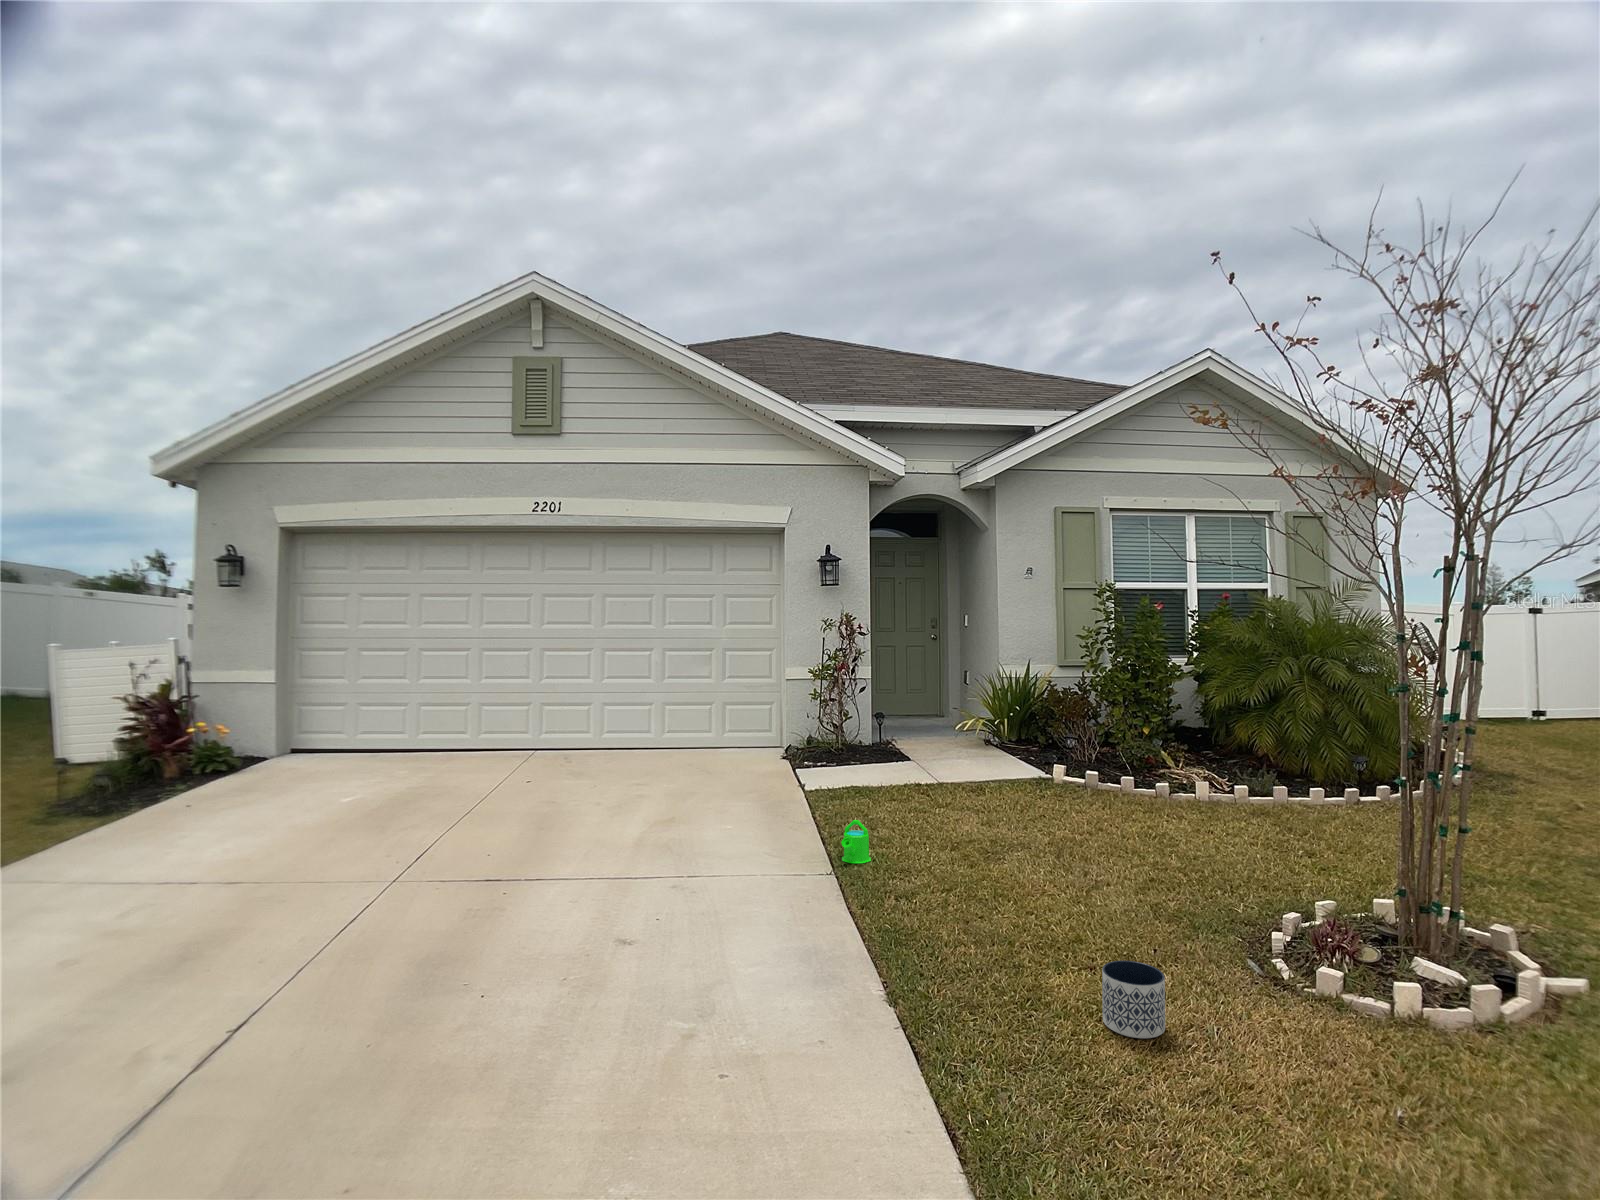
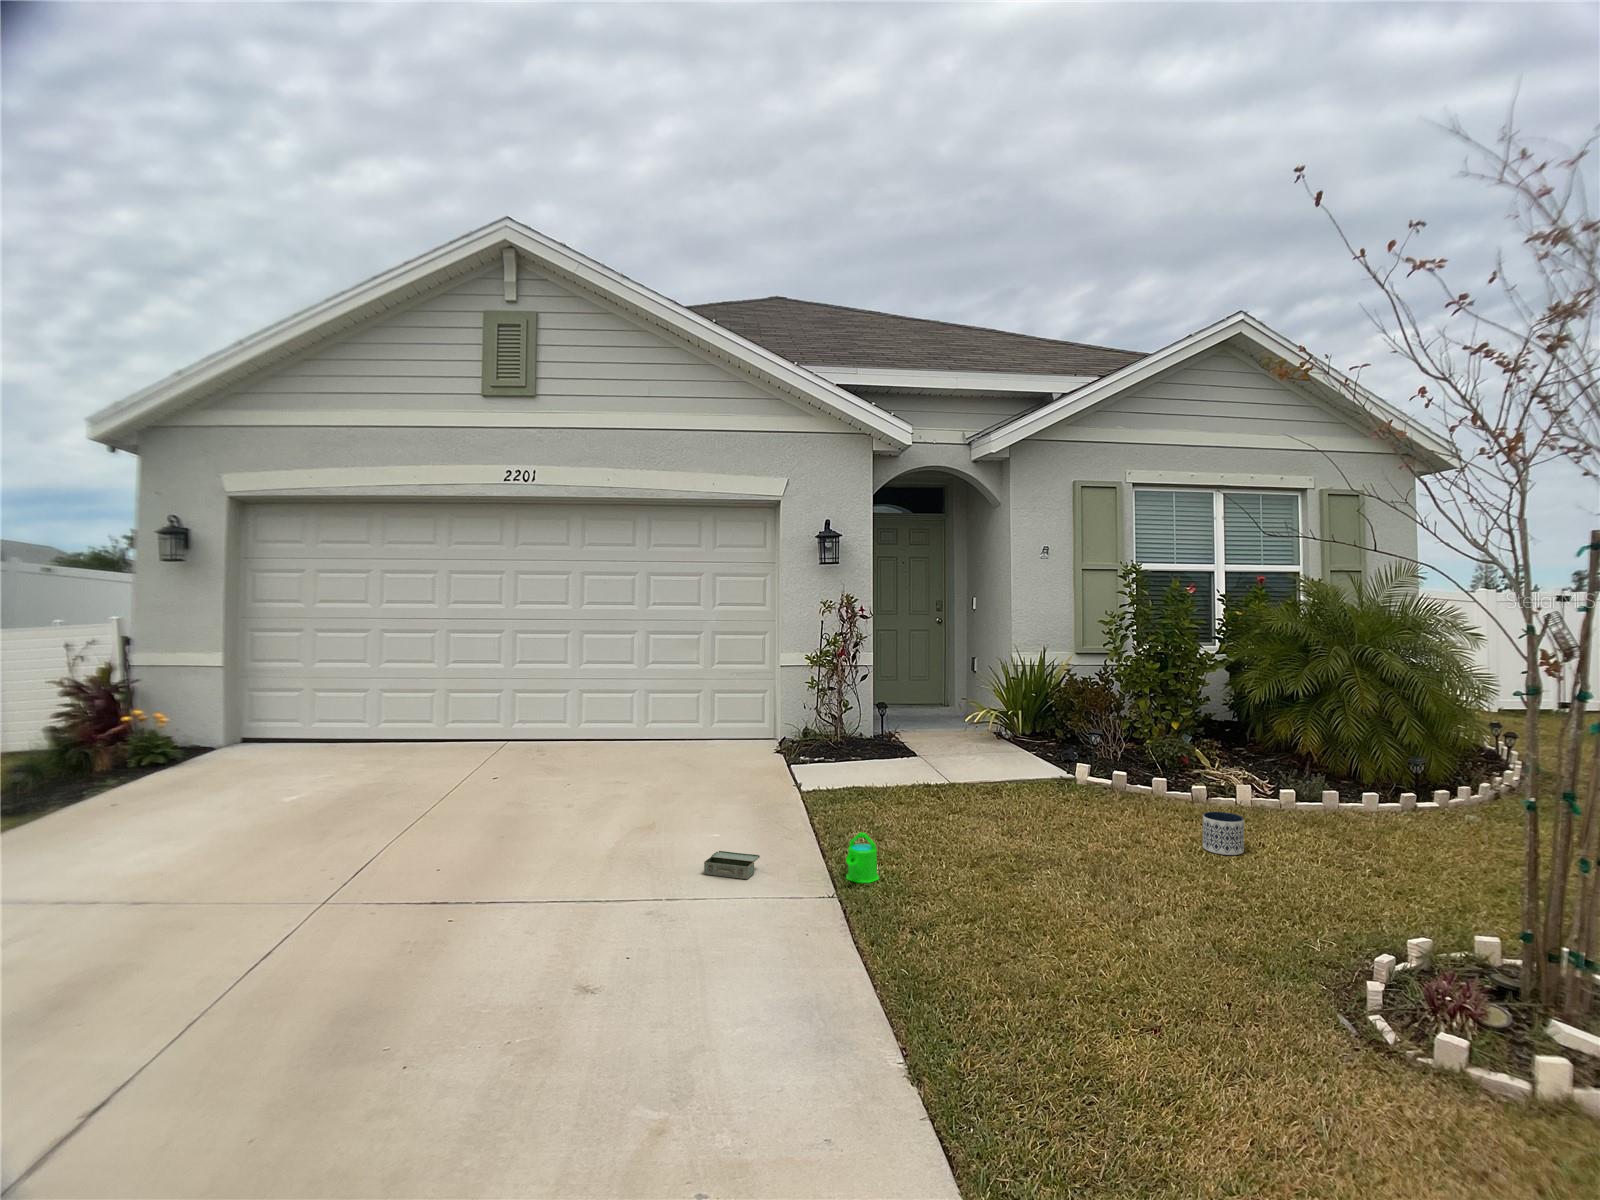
toolbox: none [718,838,767,861] -> present [704,851,760,879]
planter: present [1102,961,1165,1039] -> present [1203,812,1244,855]

